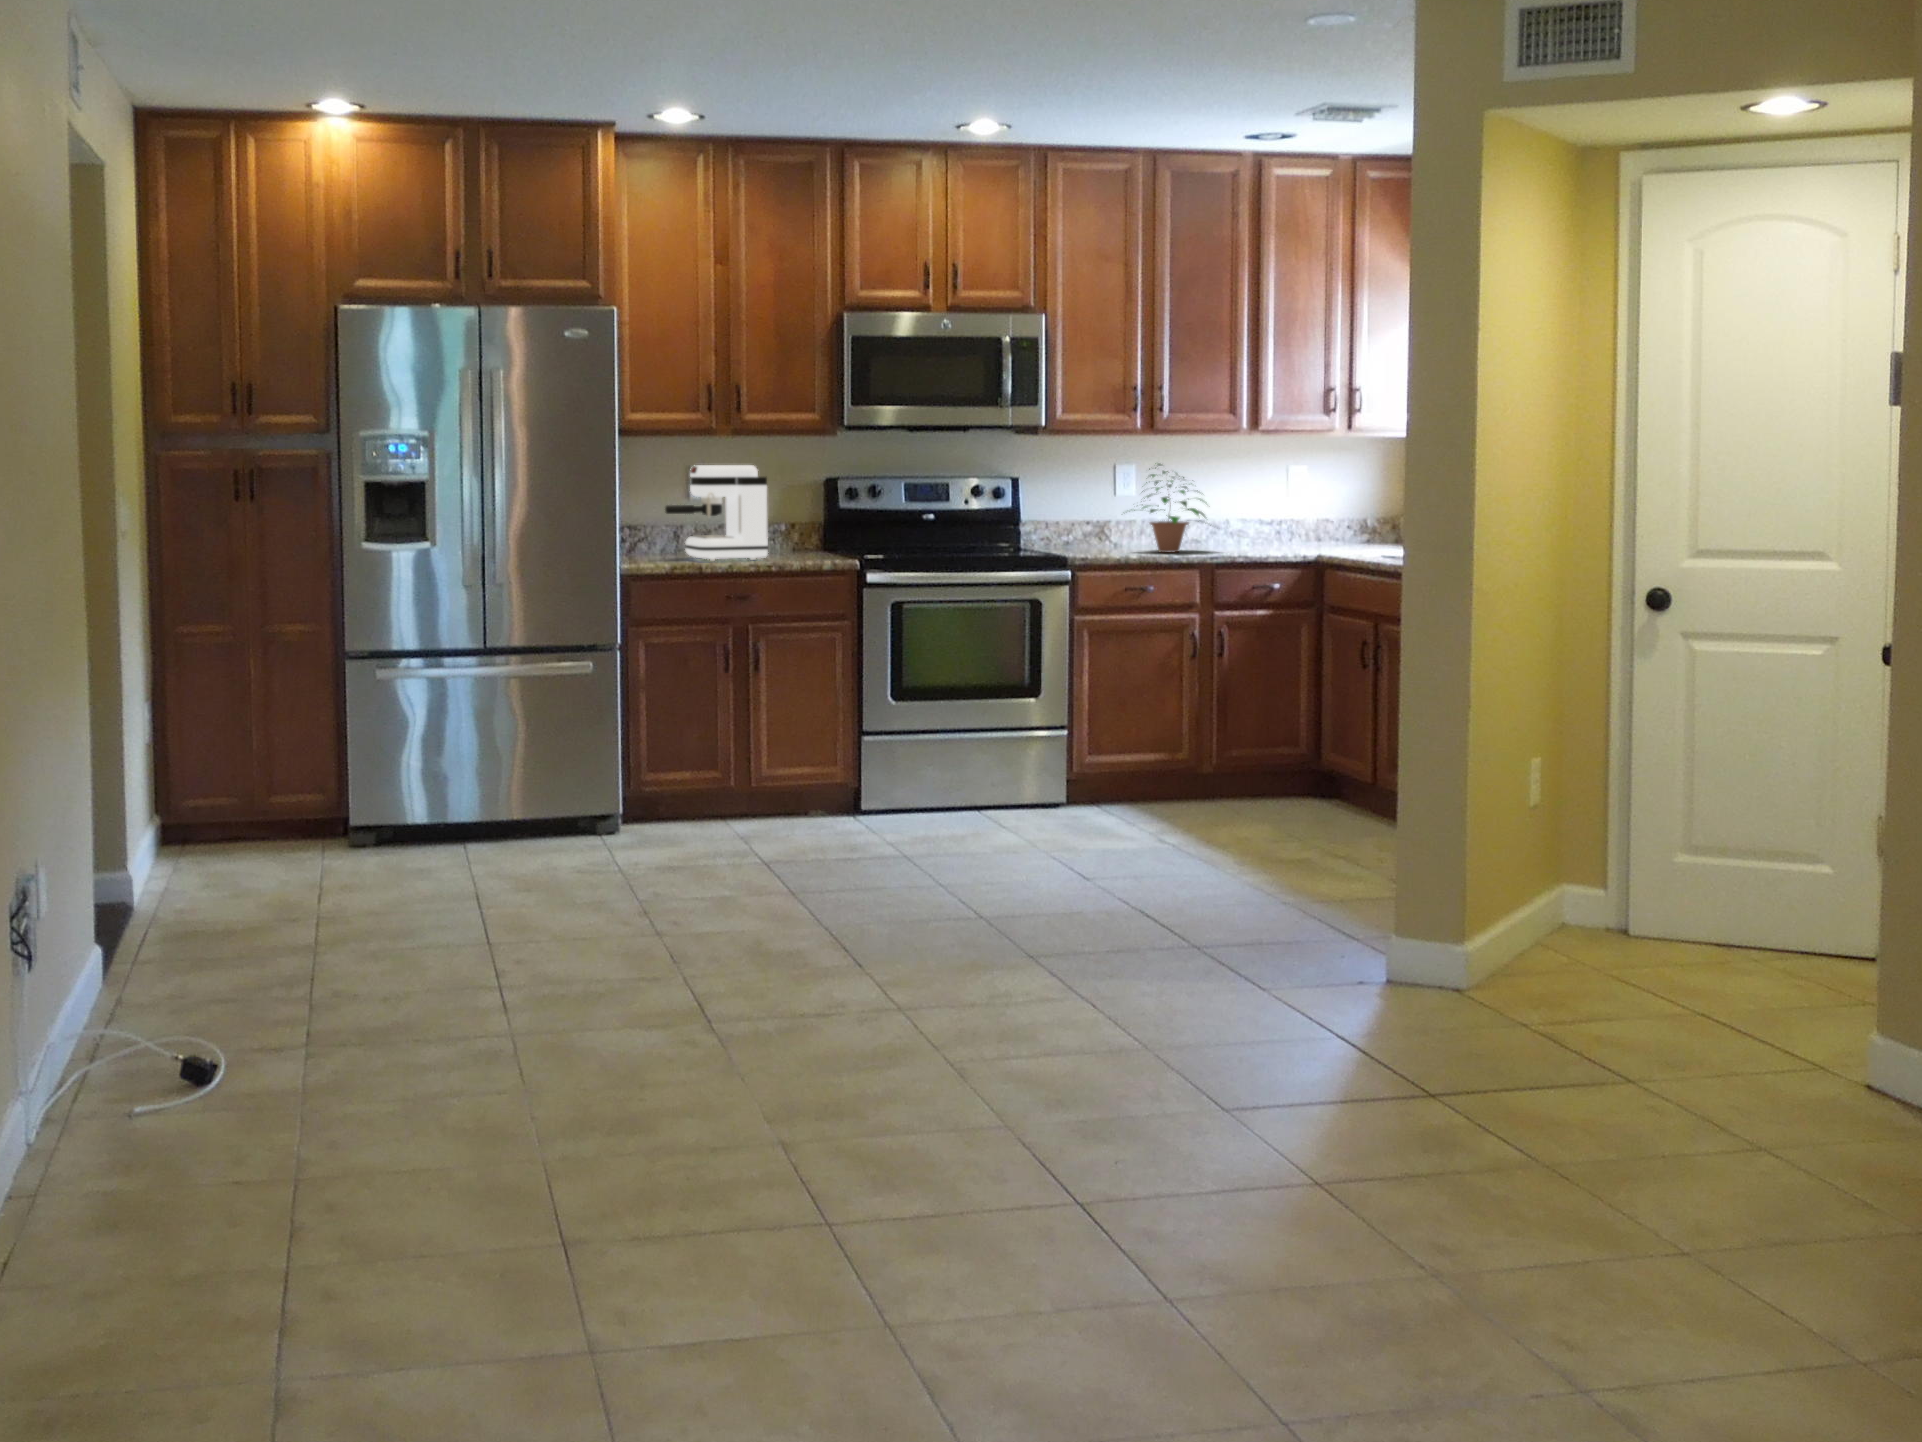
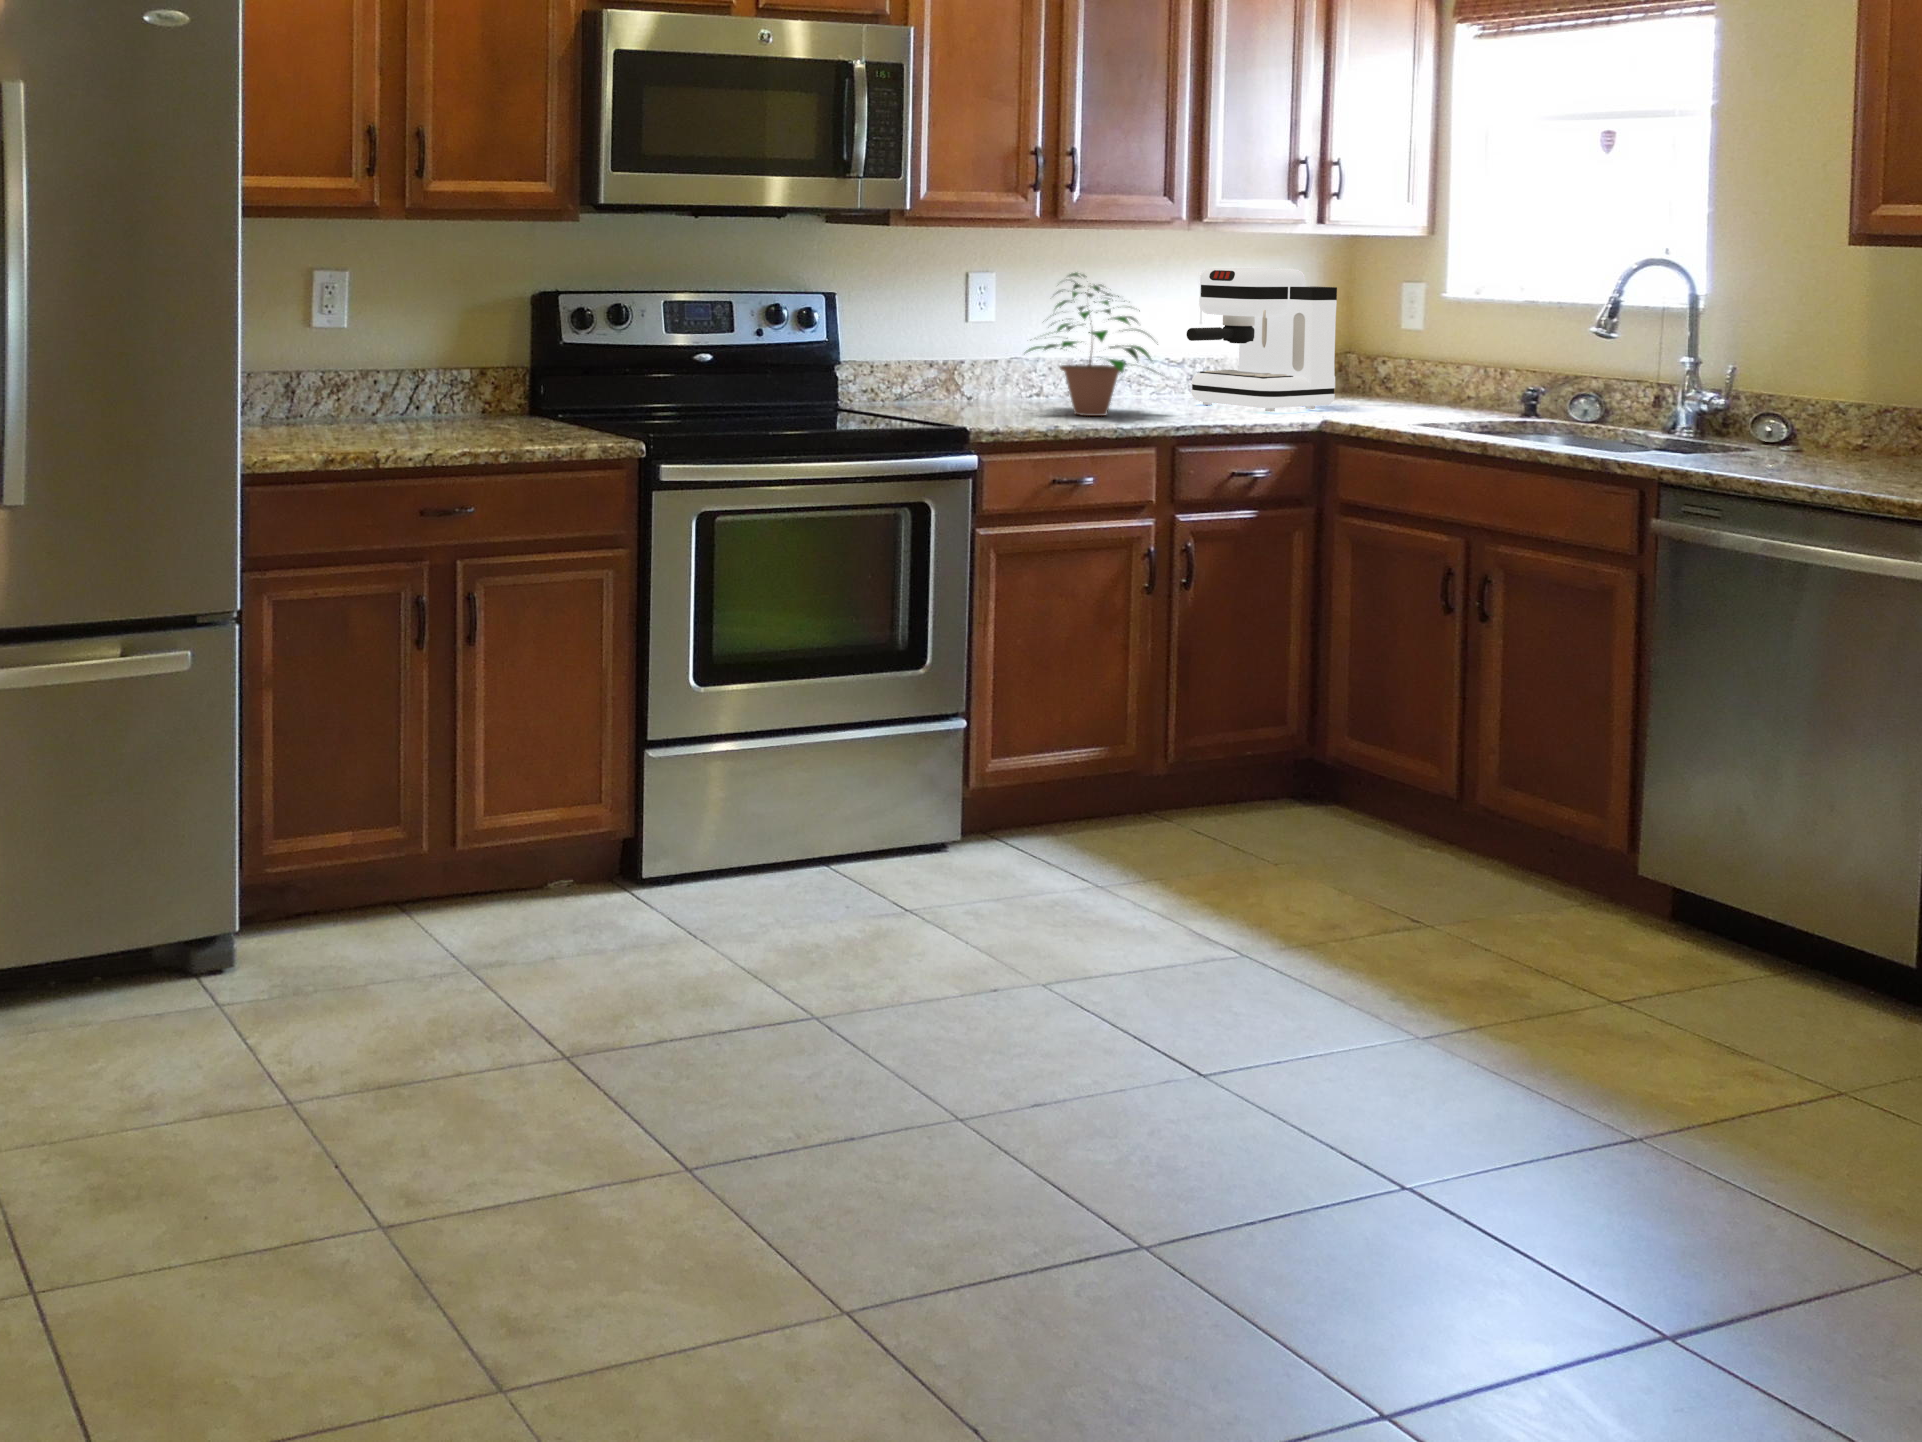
coffee maker: present [665,465,768,561] -> present [1187,268,1337,412]

